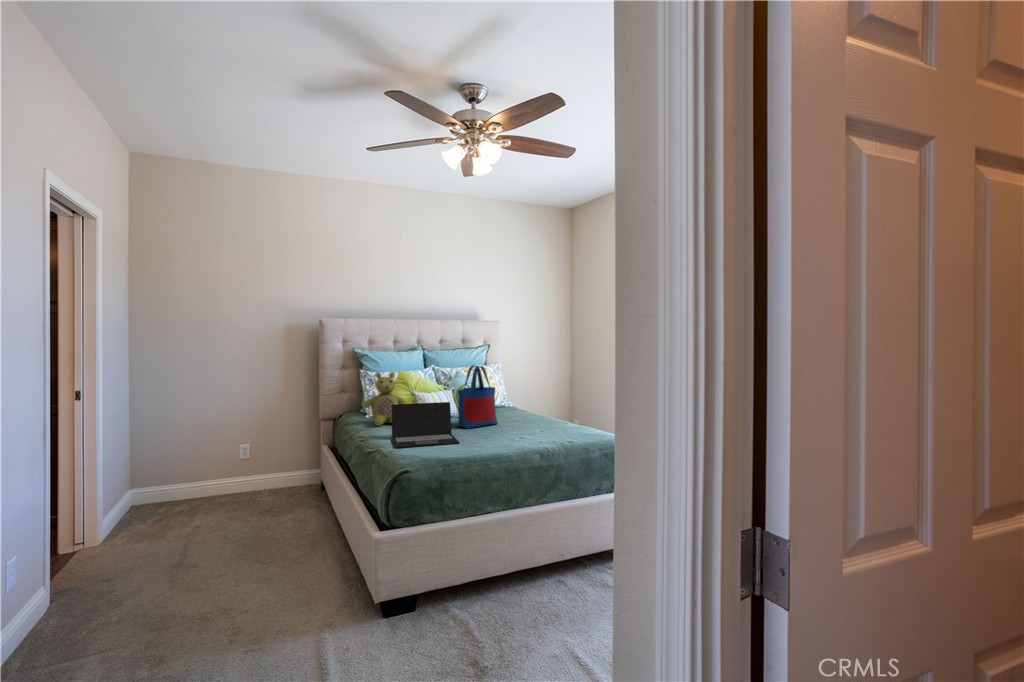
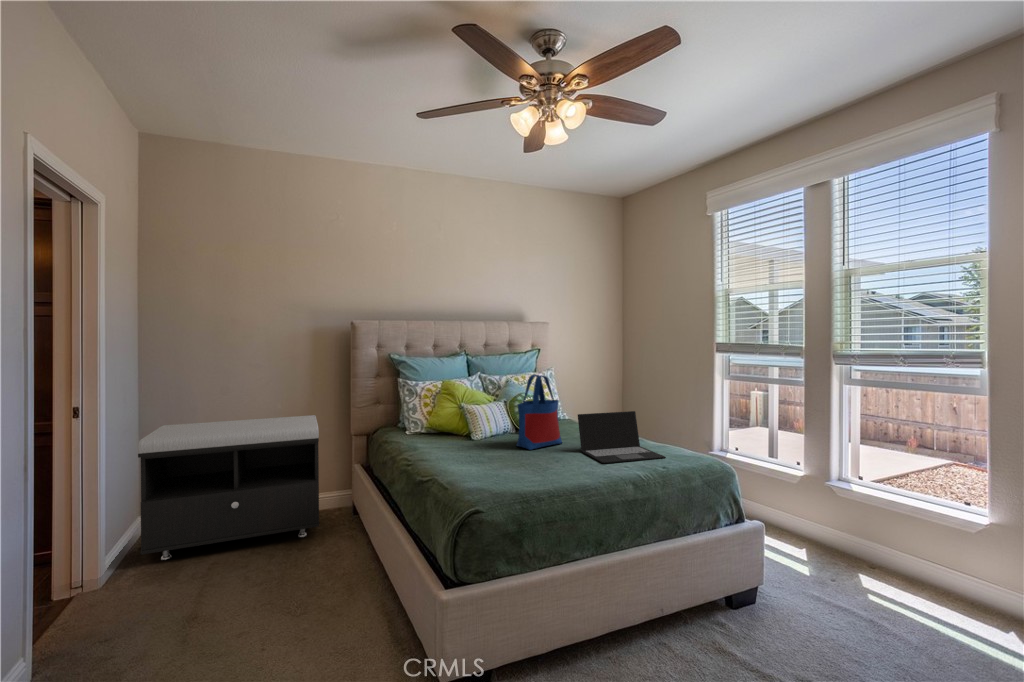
stuffed bear: present [364,372,406,426] -> none [406,382,454,446]
storage bench: none [129,402,288,525] -> present [138,415,319,560]
laptop: present [391,402,460,448] -> present [578,411,666,463]

